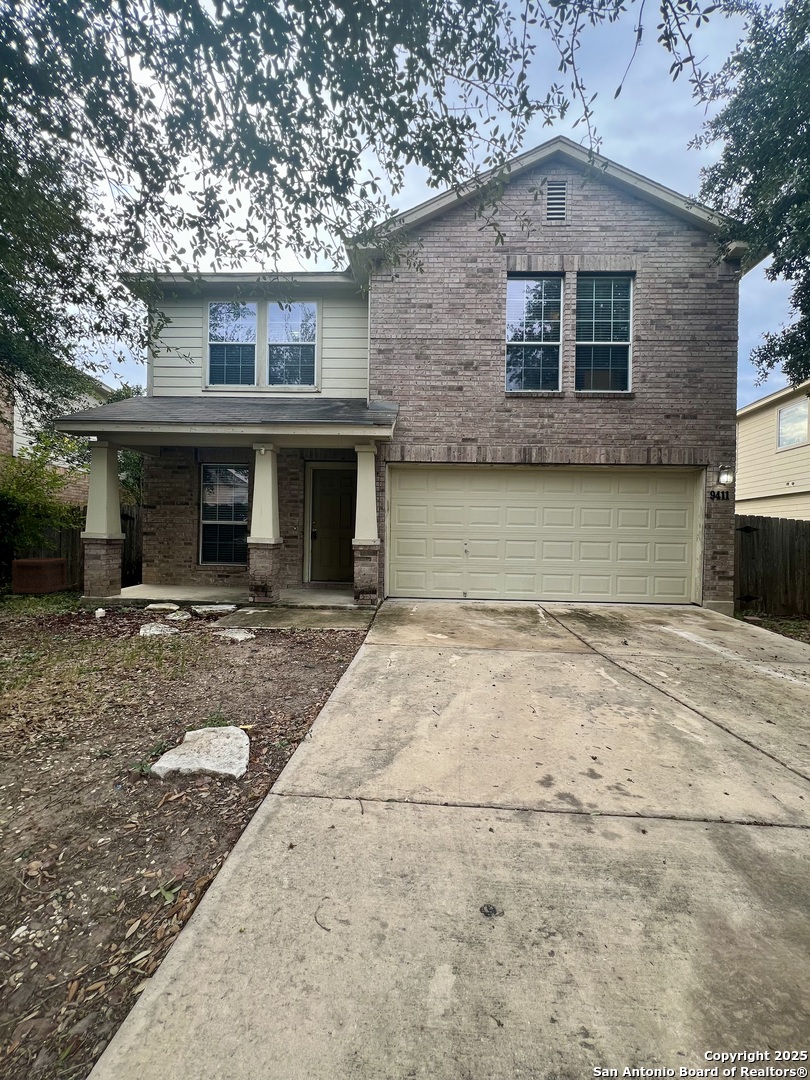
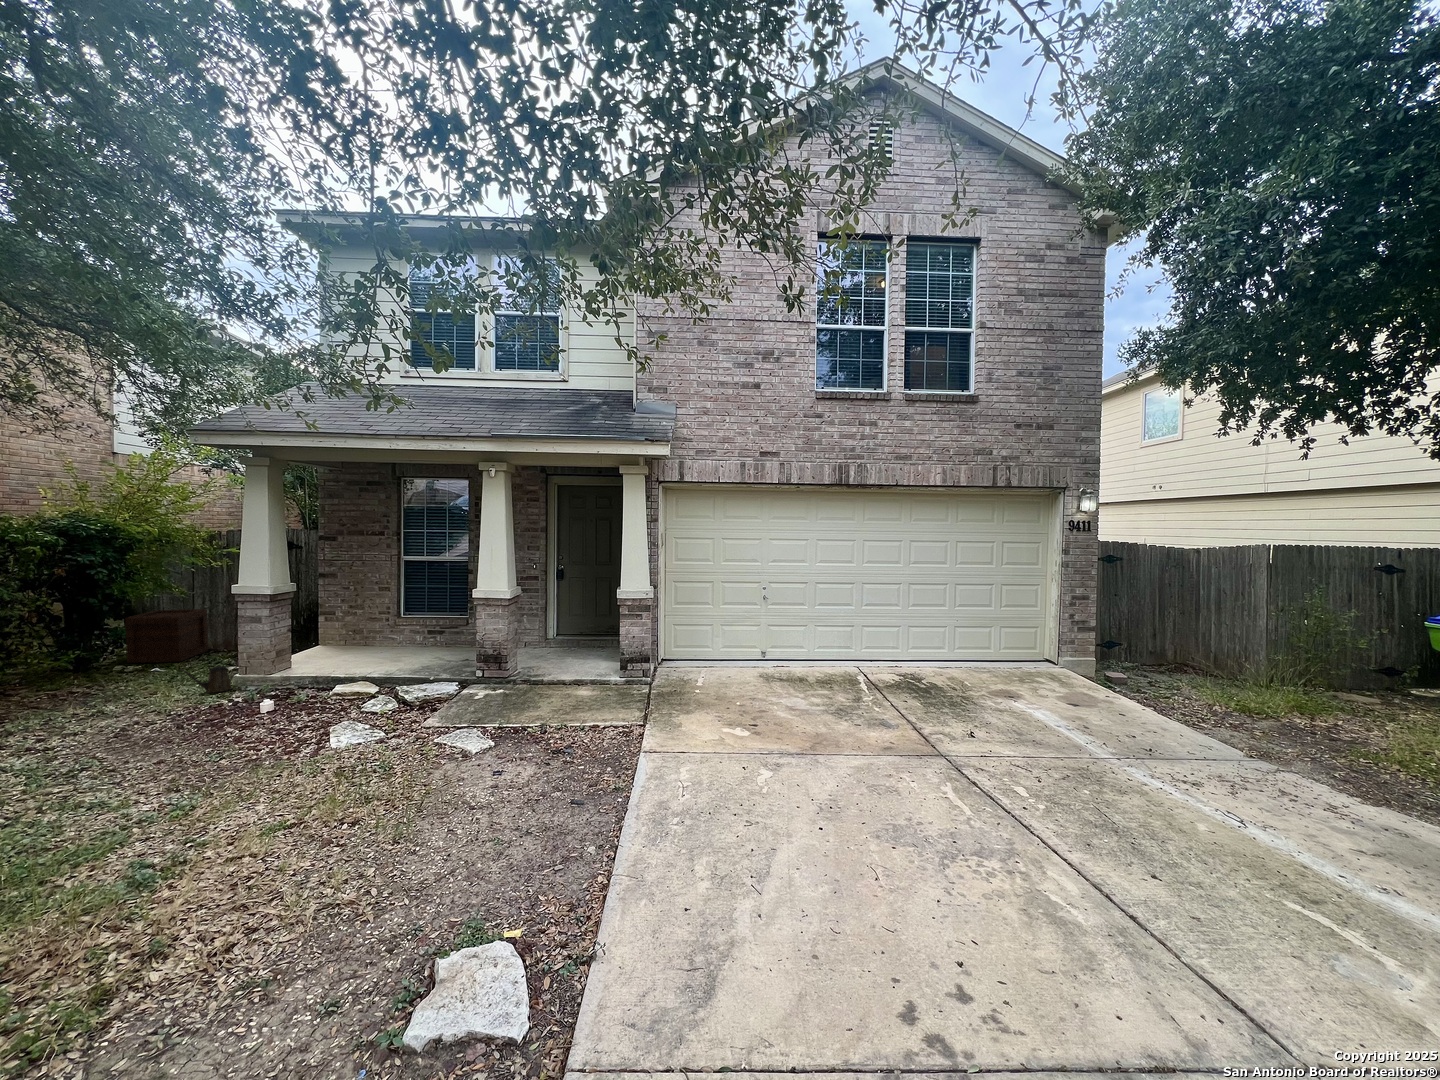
watering can: none [44,589,84,608] -> present [180,666,232,693]

